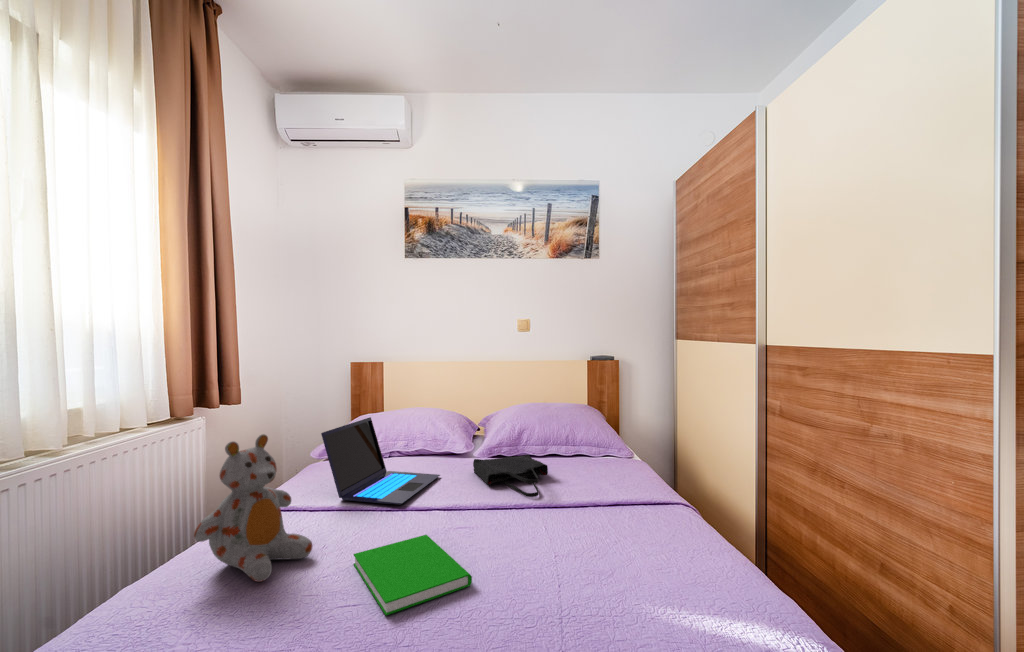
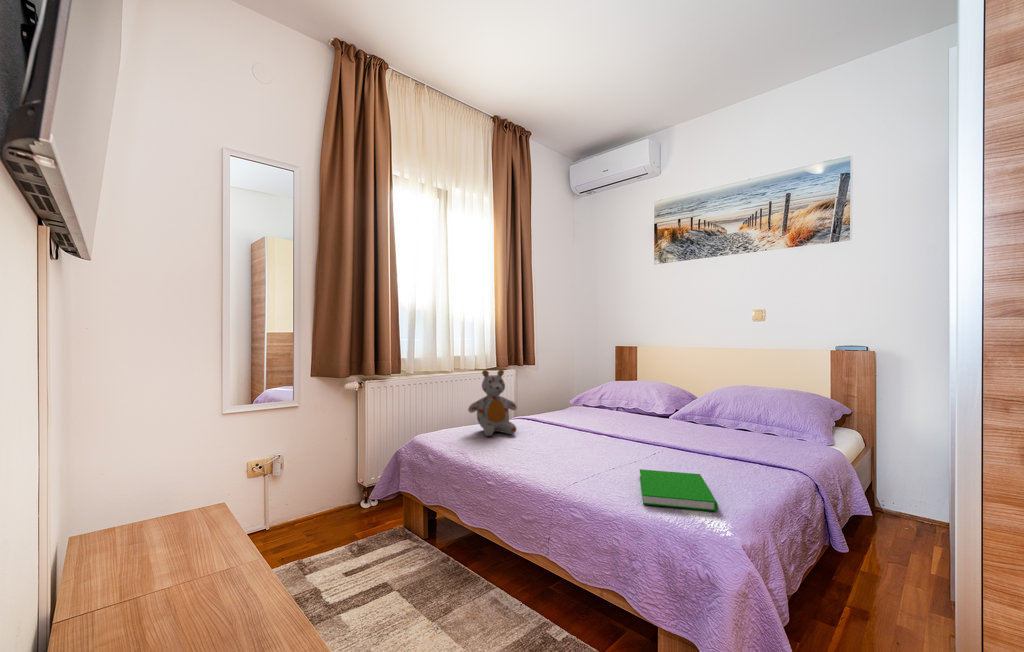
laptop: present [321,417,440,505] -> none [550,377,628,429]
tote bag: present [473,455,548,497] -> none [649,416,707,443]
book: present [354,535,472,615] -> present [640,469,718,511]

